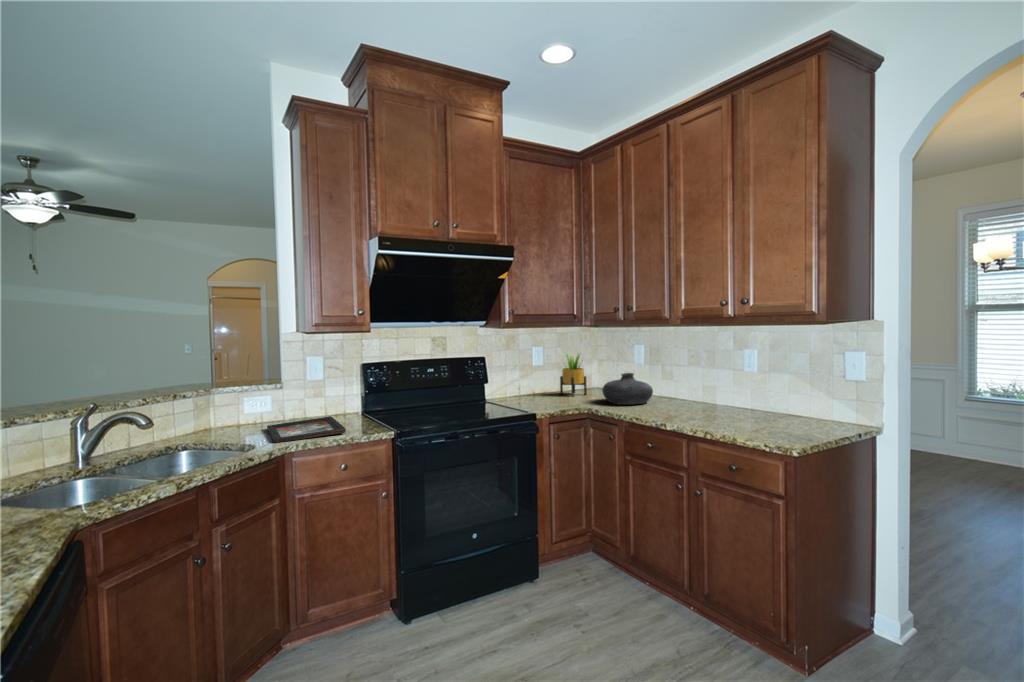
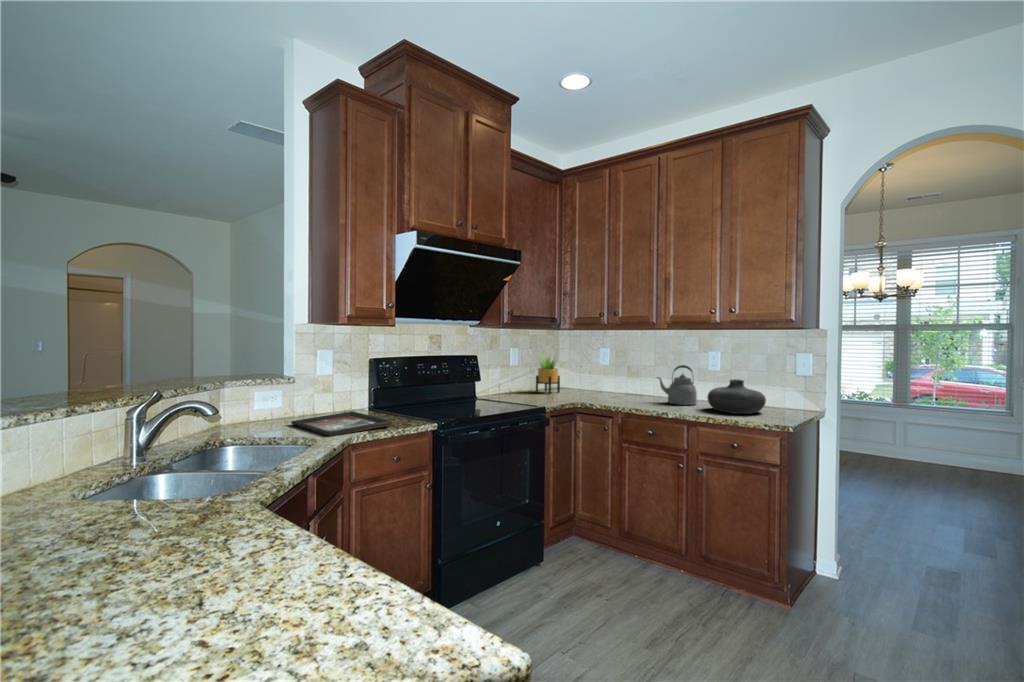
kettle: none [676,367,722,414] -> present [657,365,697,405]
vase: present [602,373,653,405] -> present [707,379,766,414]

